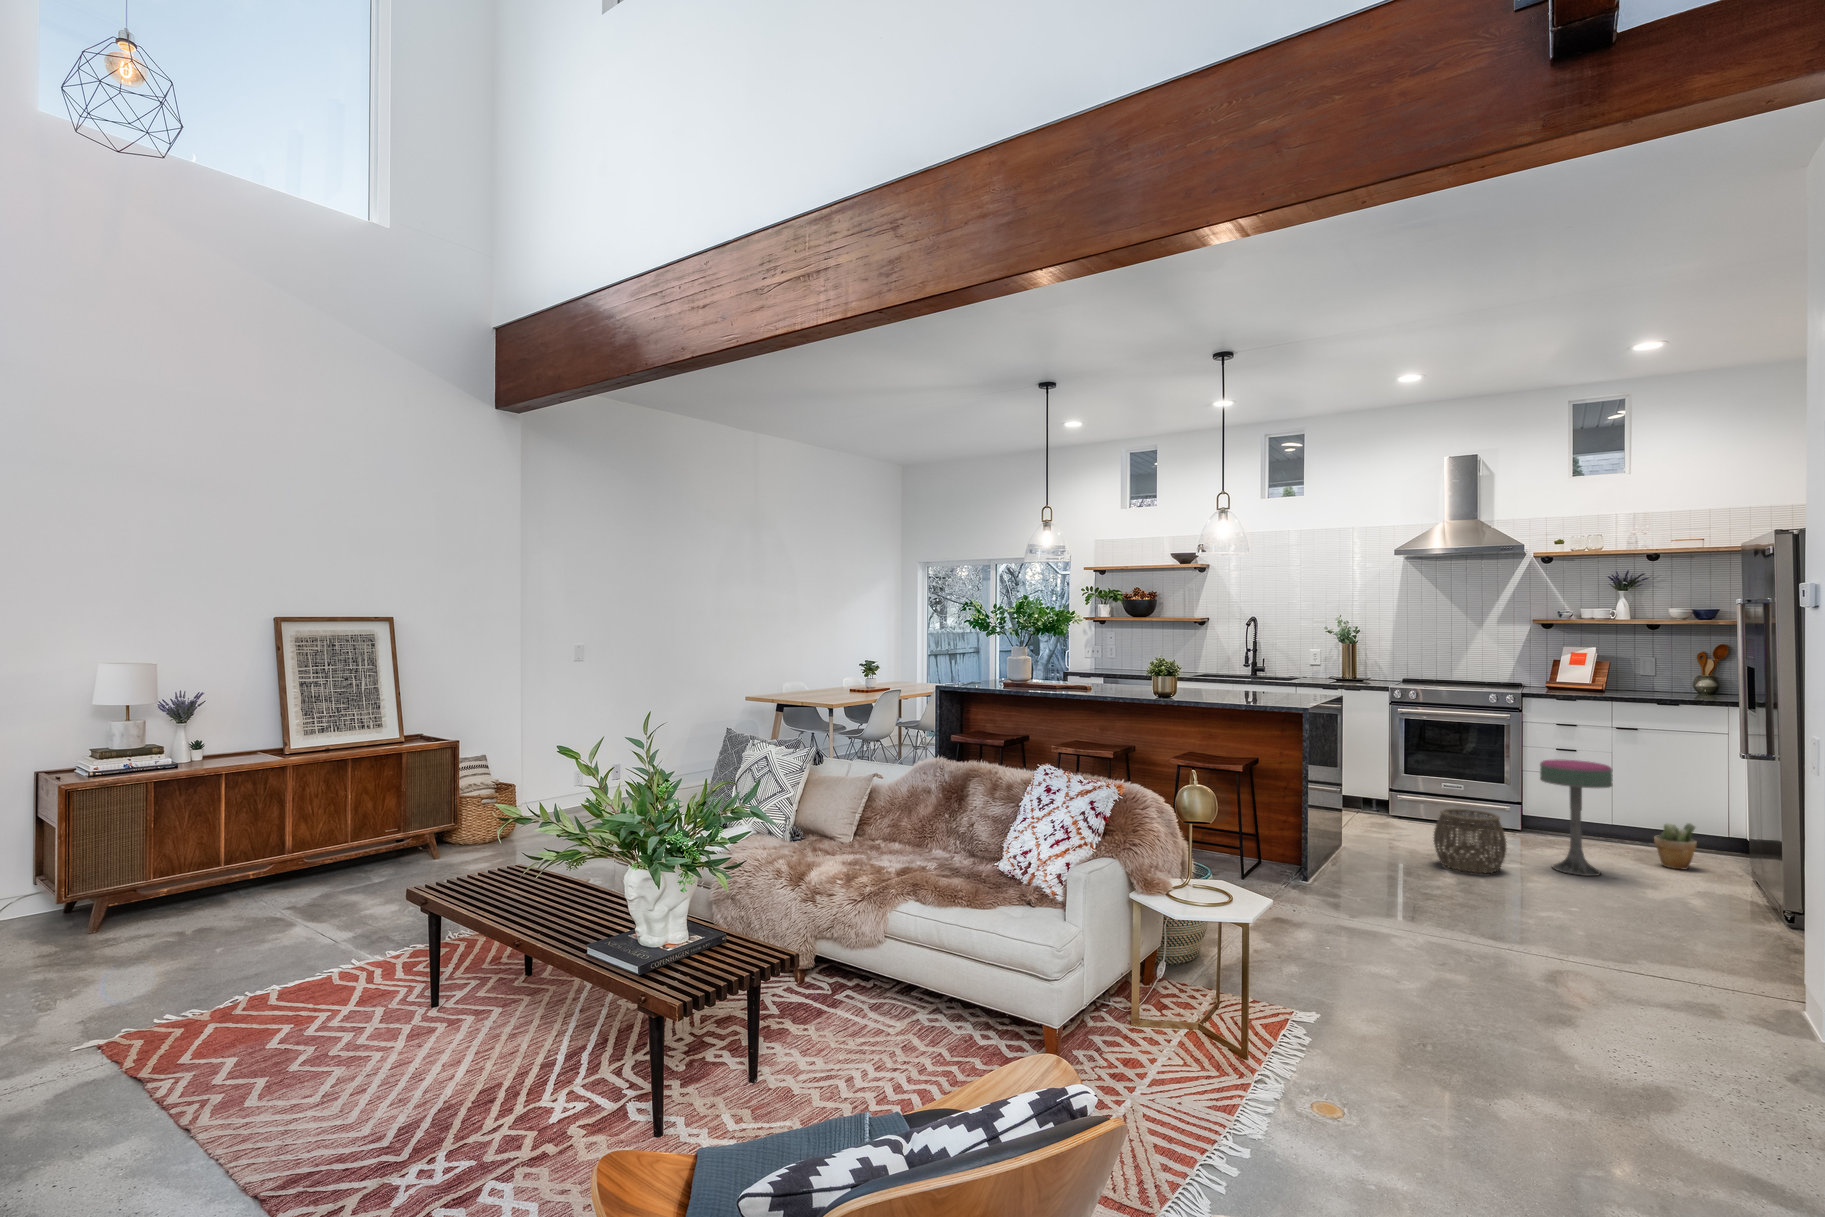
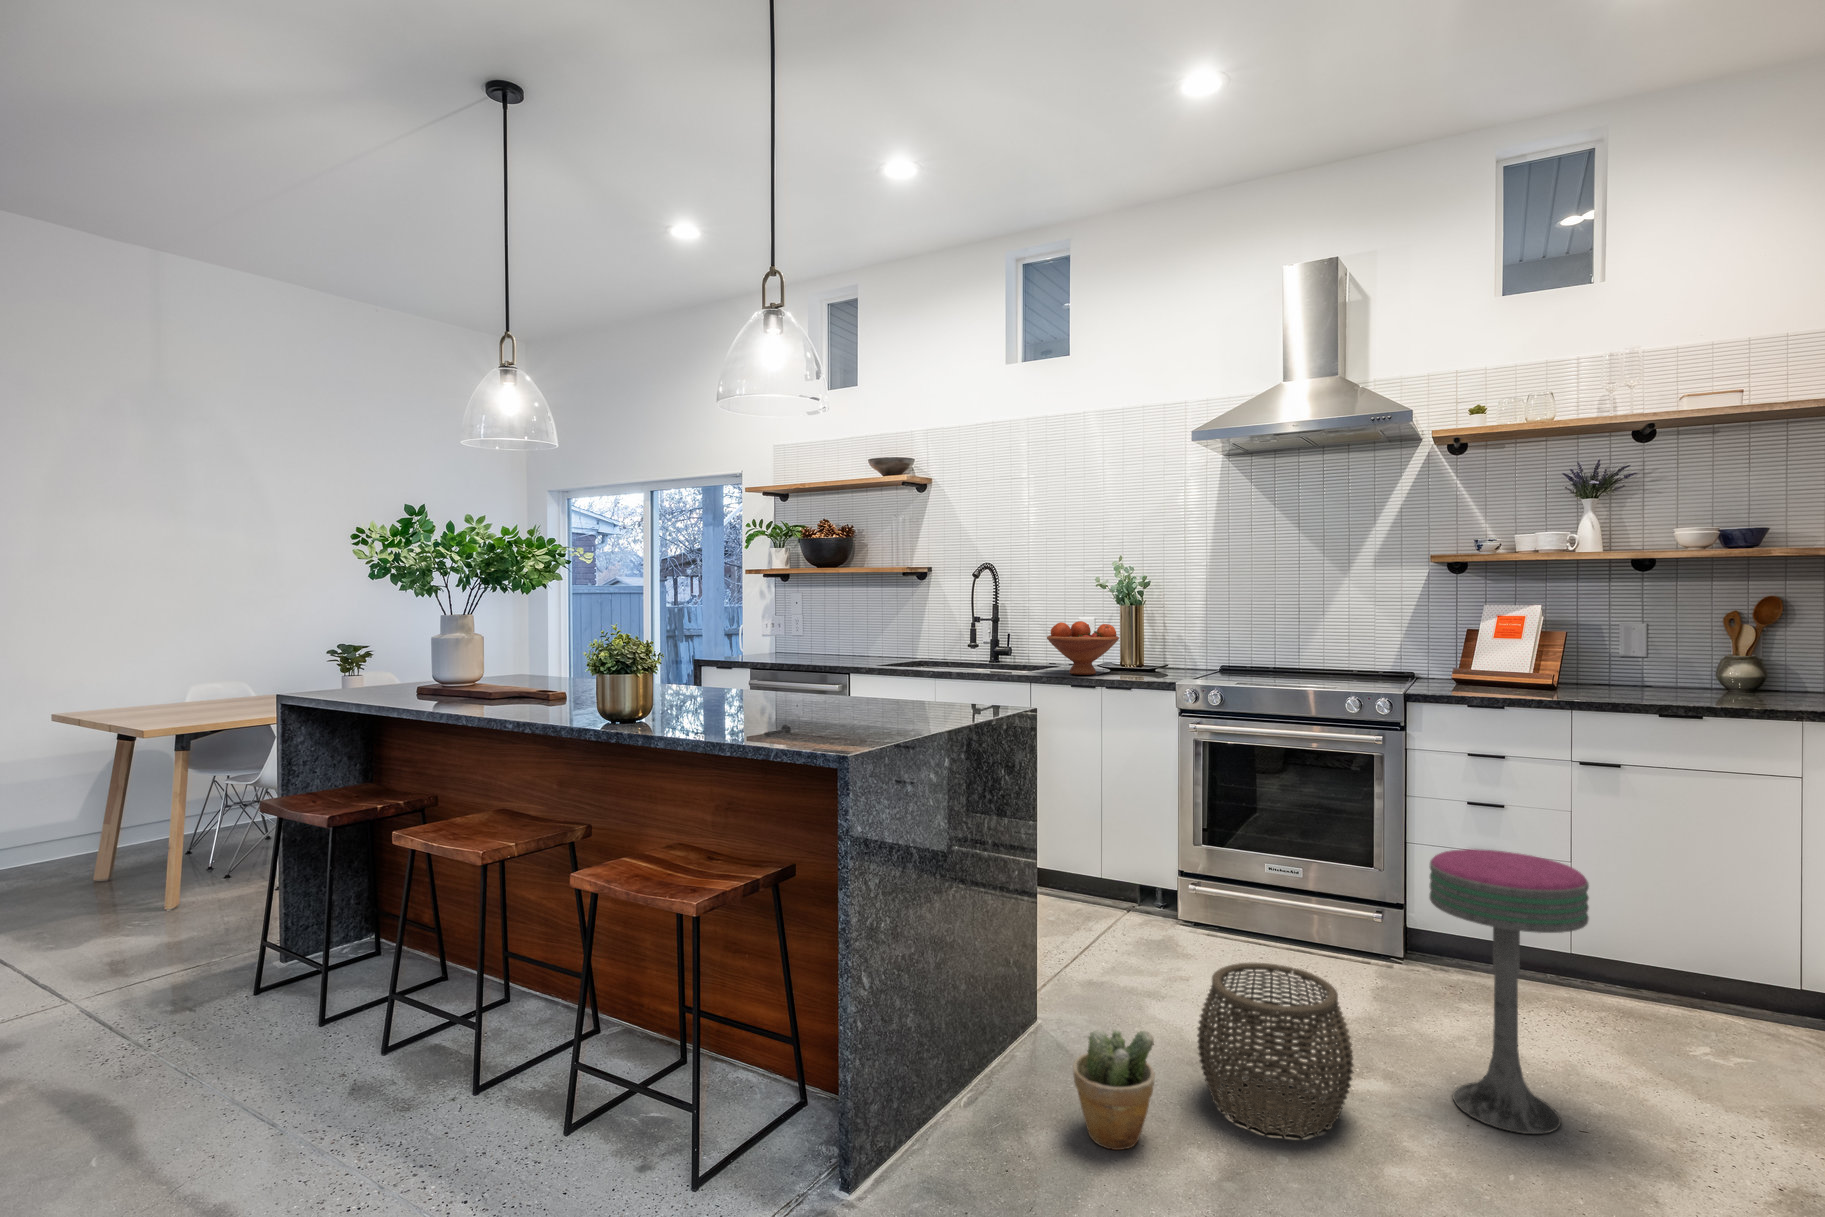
fruit bowl: none [1303,653,1348,683] -> present [1047,621,1119,675]
potted plant: present [1654,823,1697,870] -> present [1073,1030,1155,1150]

